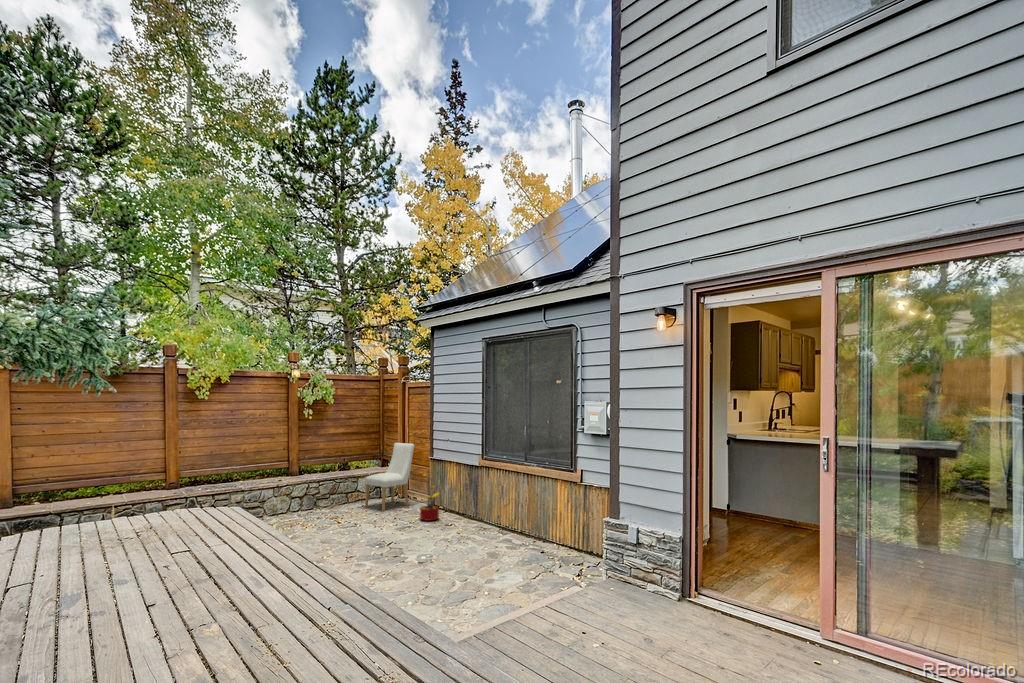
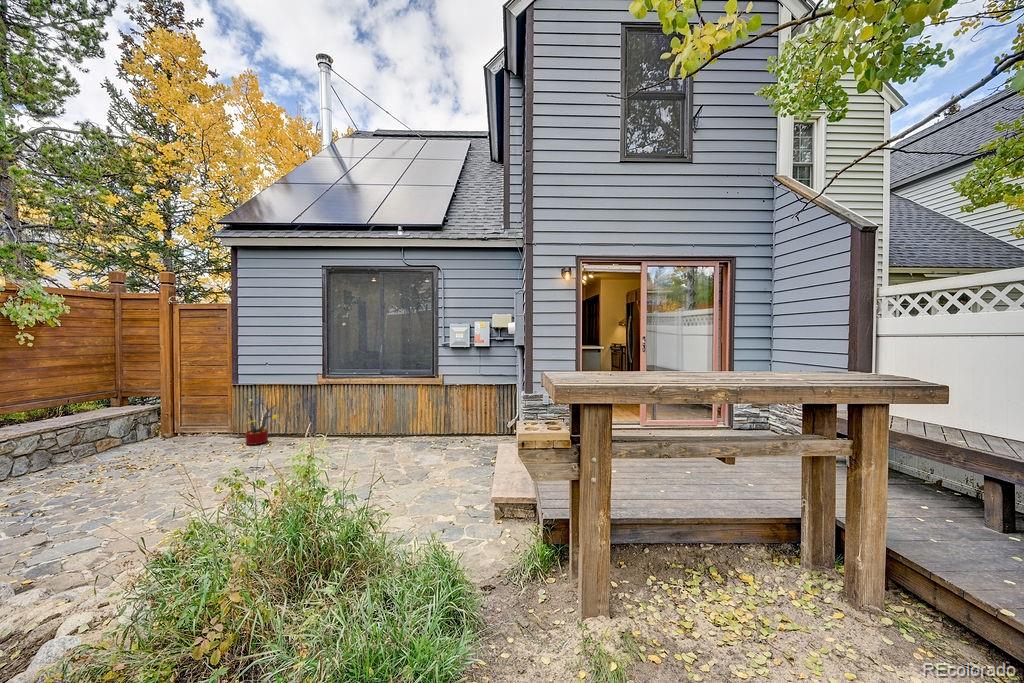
chair: present [365,443,414,511] -> none [133,372,200,450]

